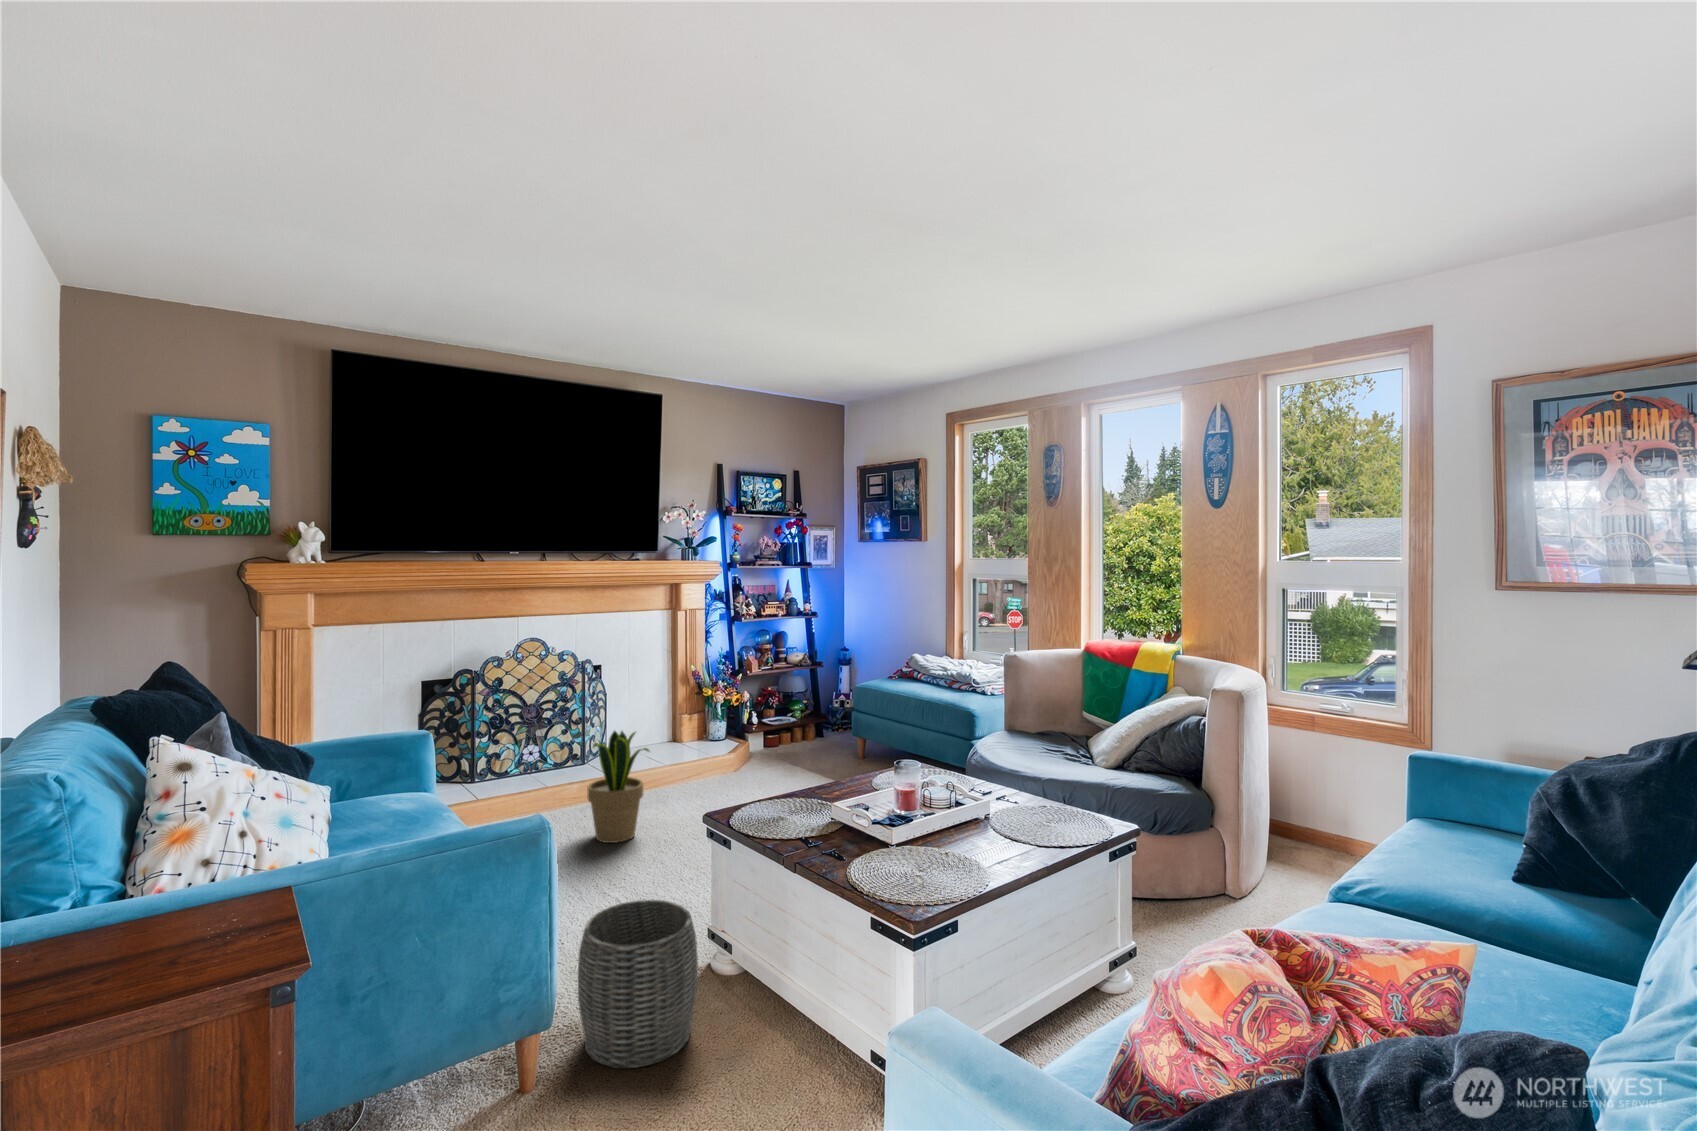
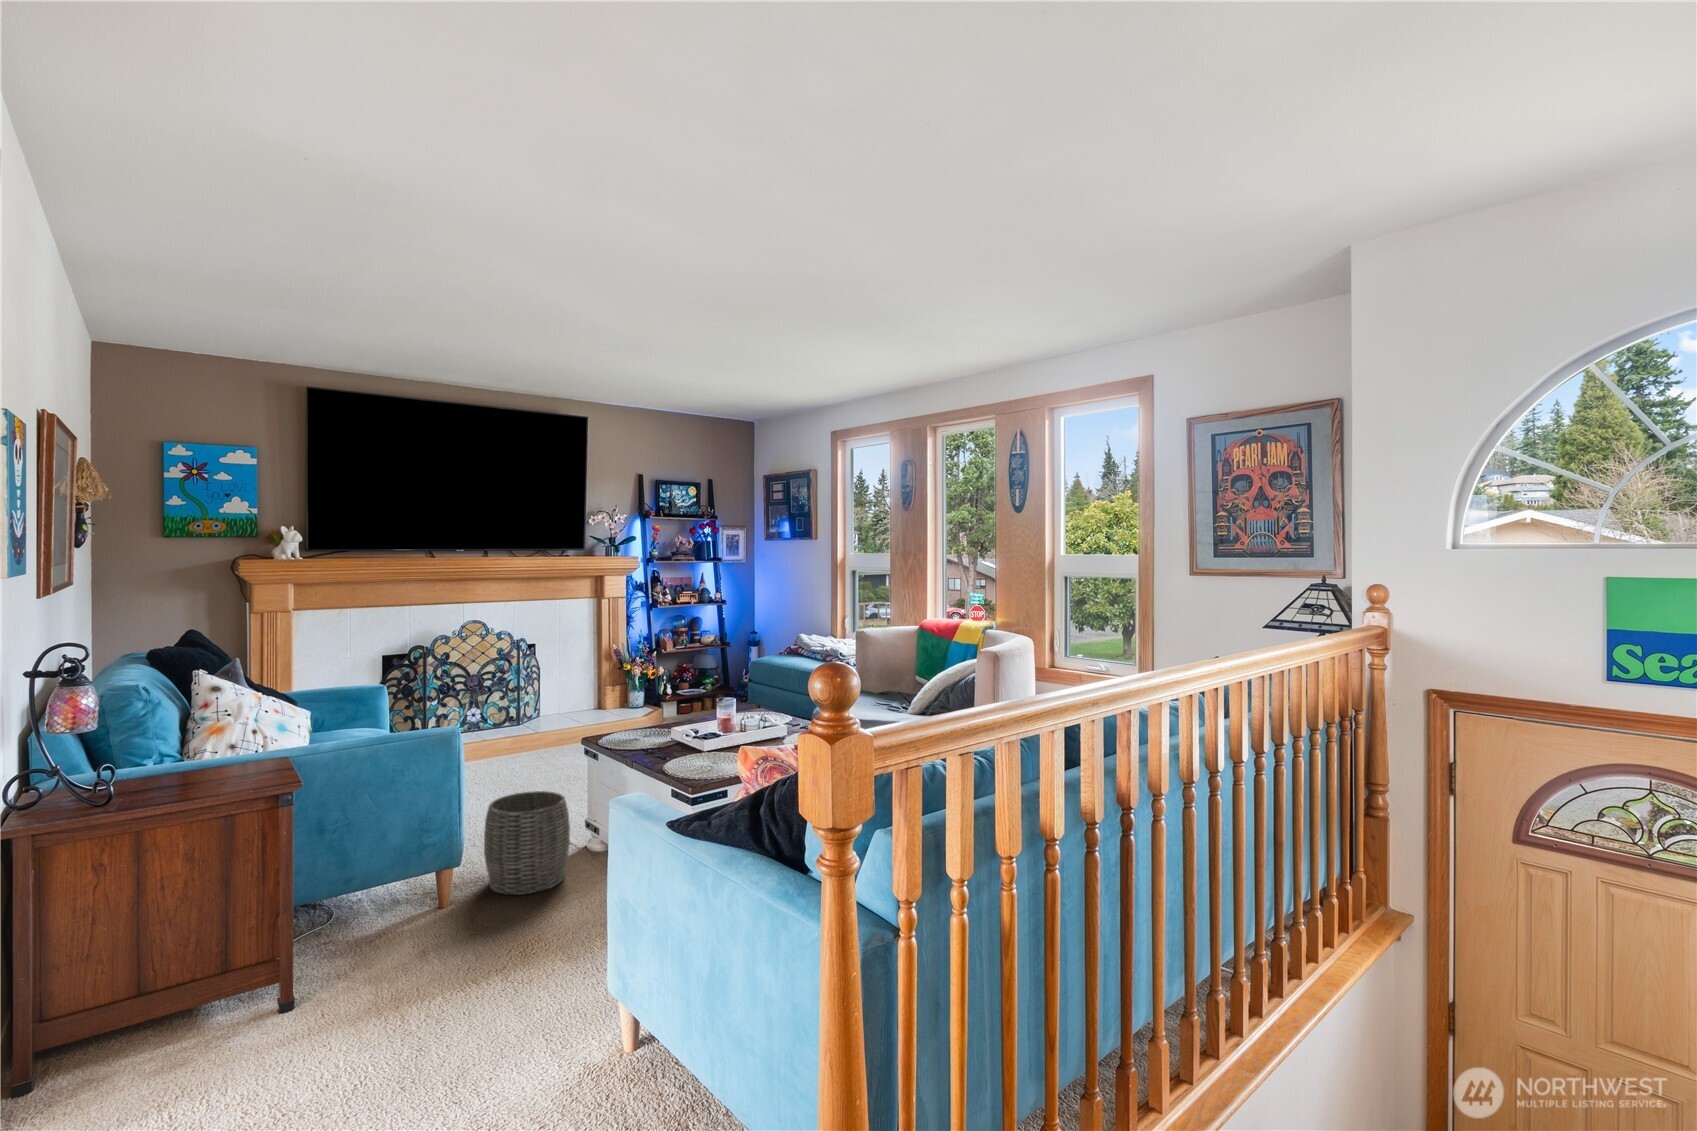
potted plant: present [587,731,649,843] -> none [514,689,564,778]

